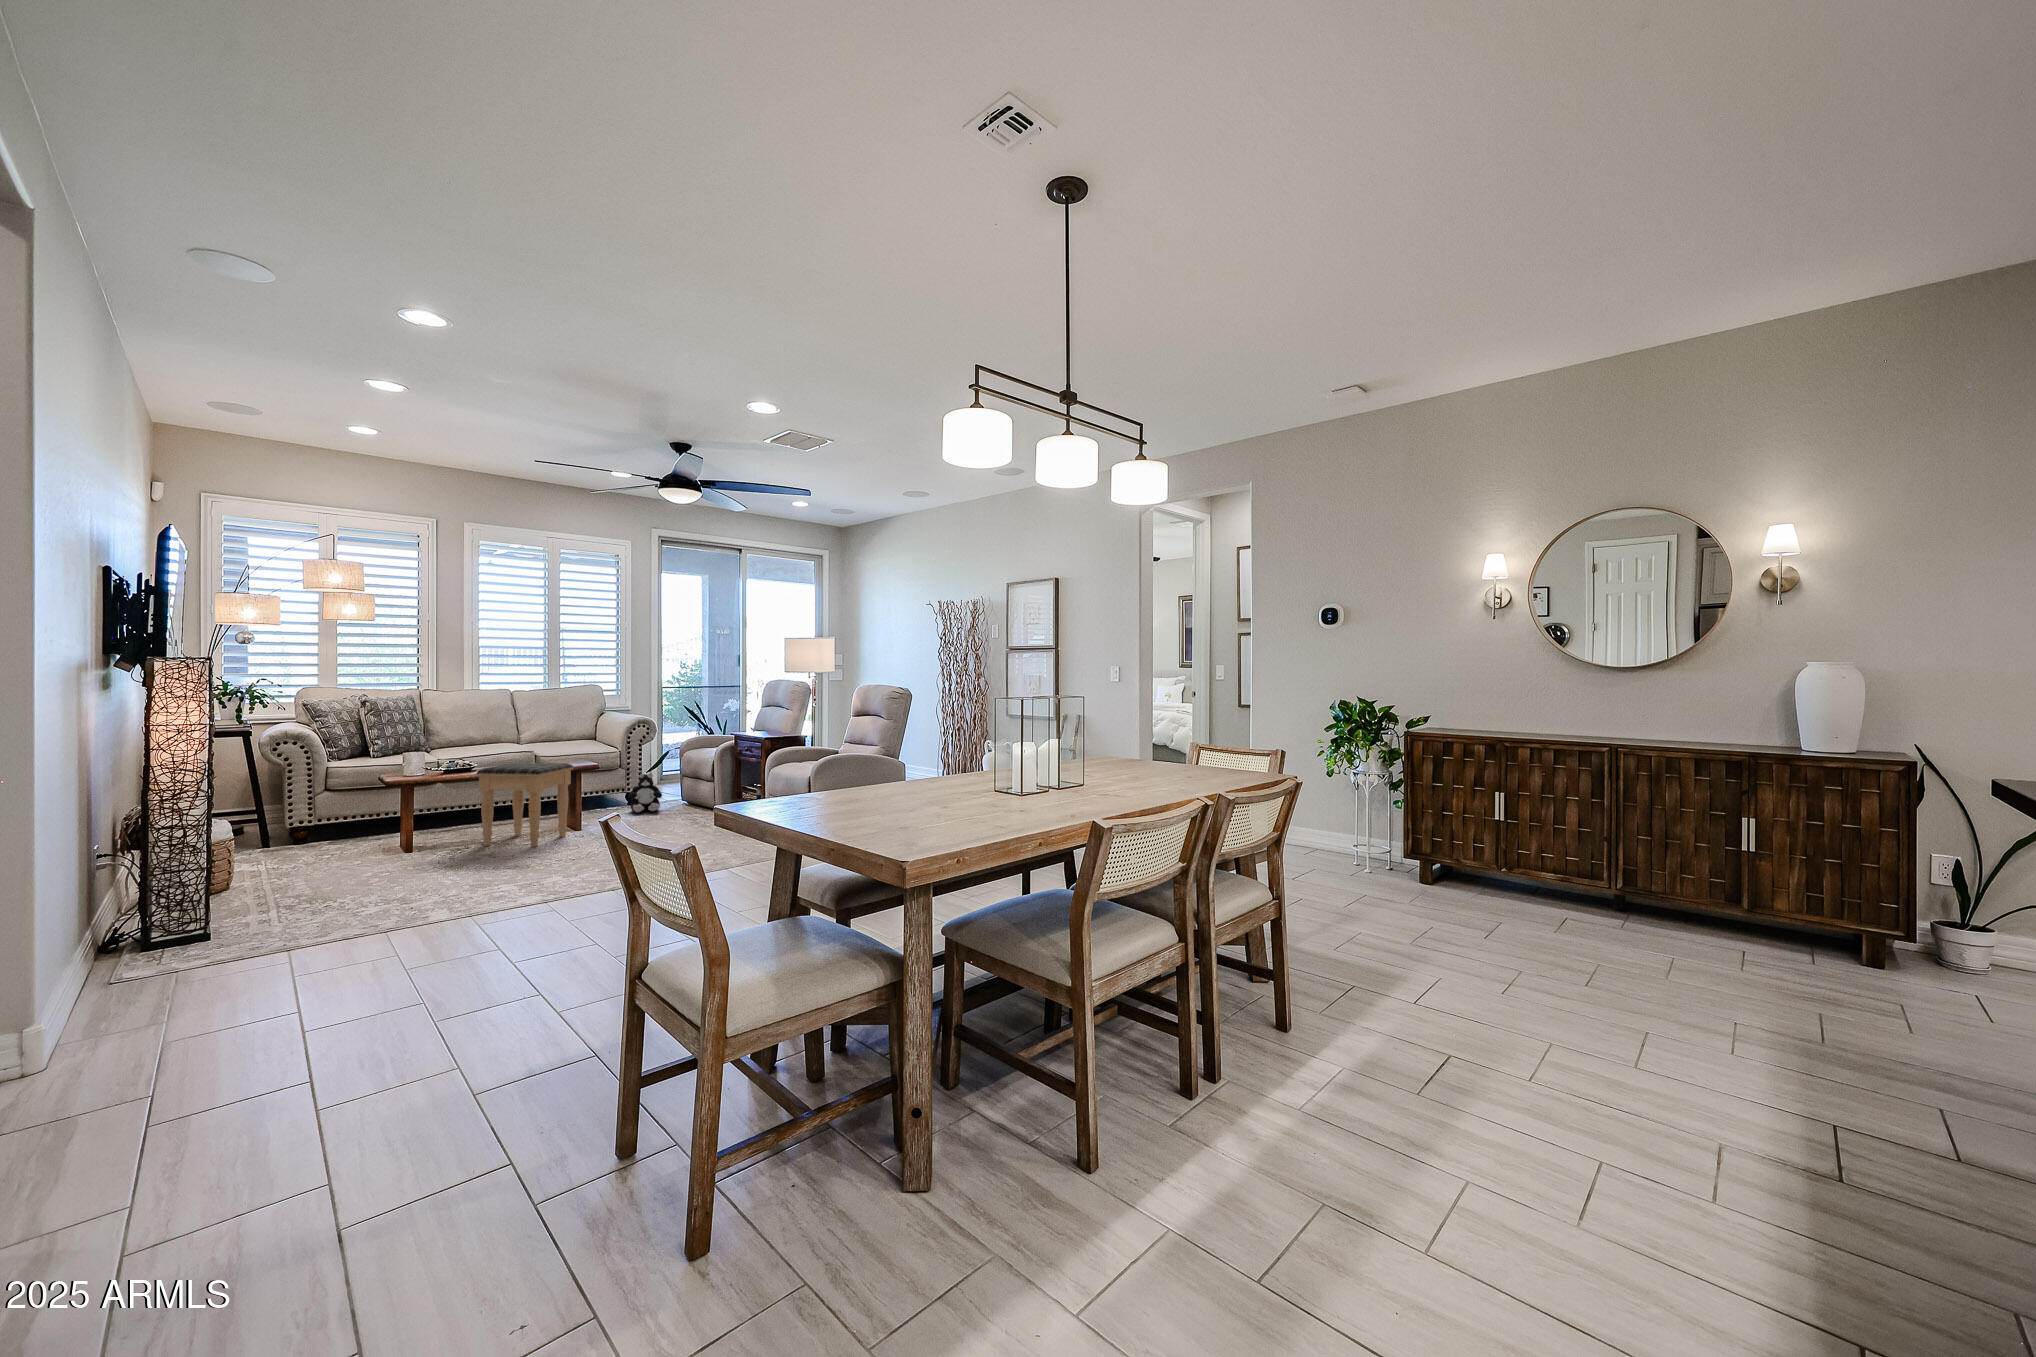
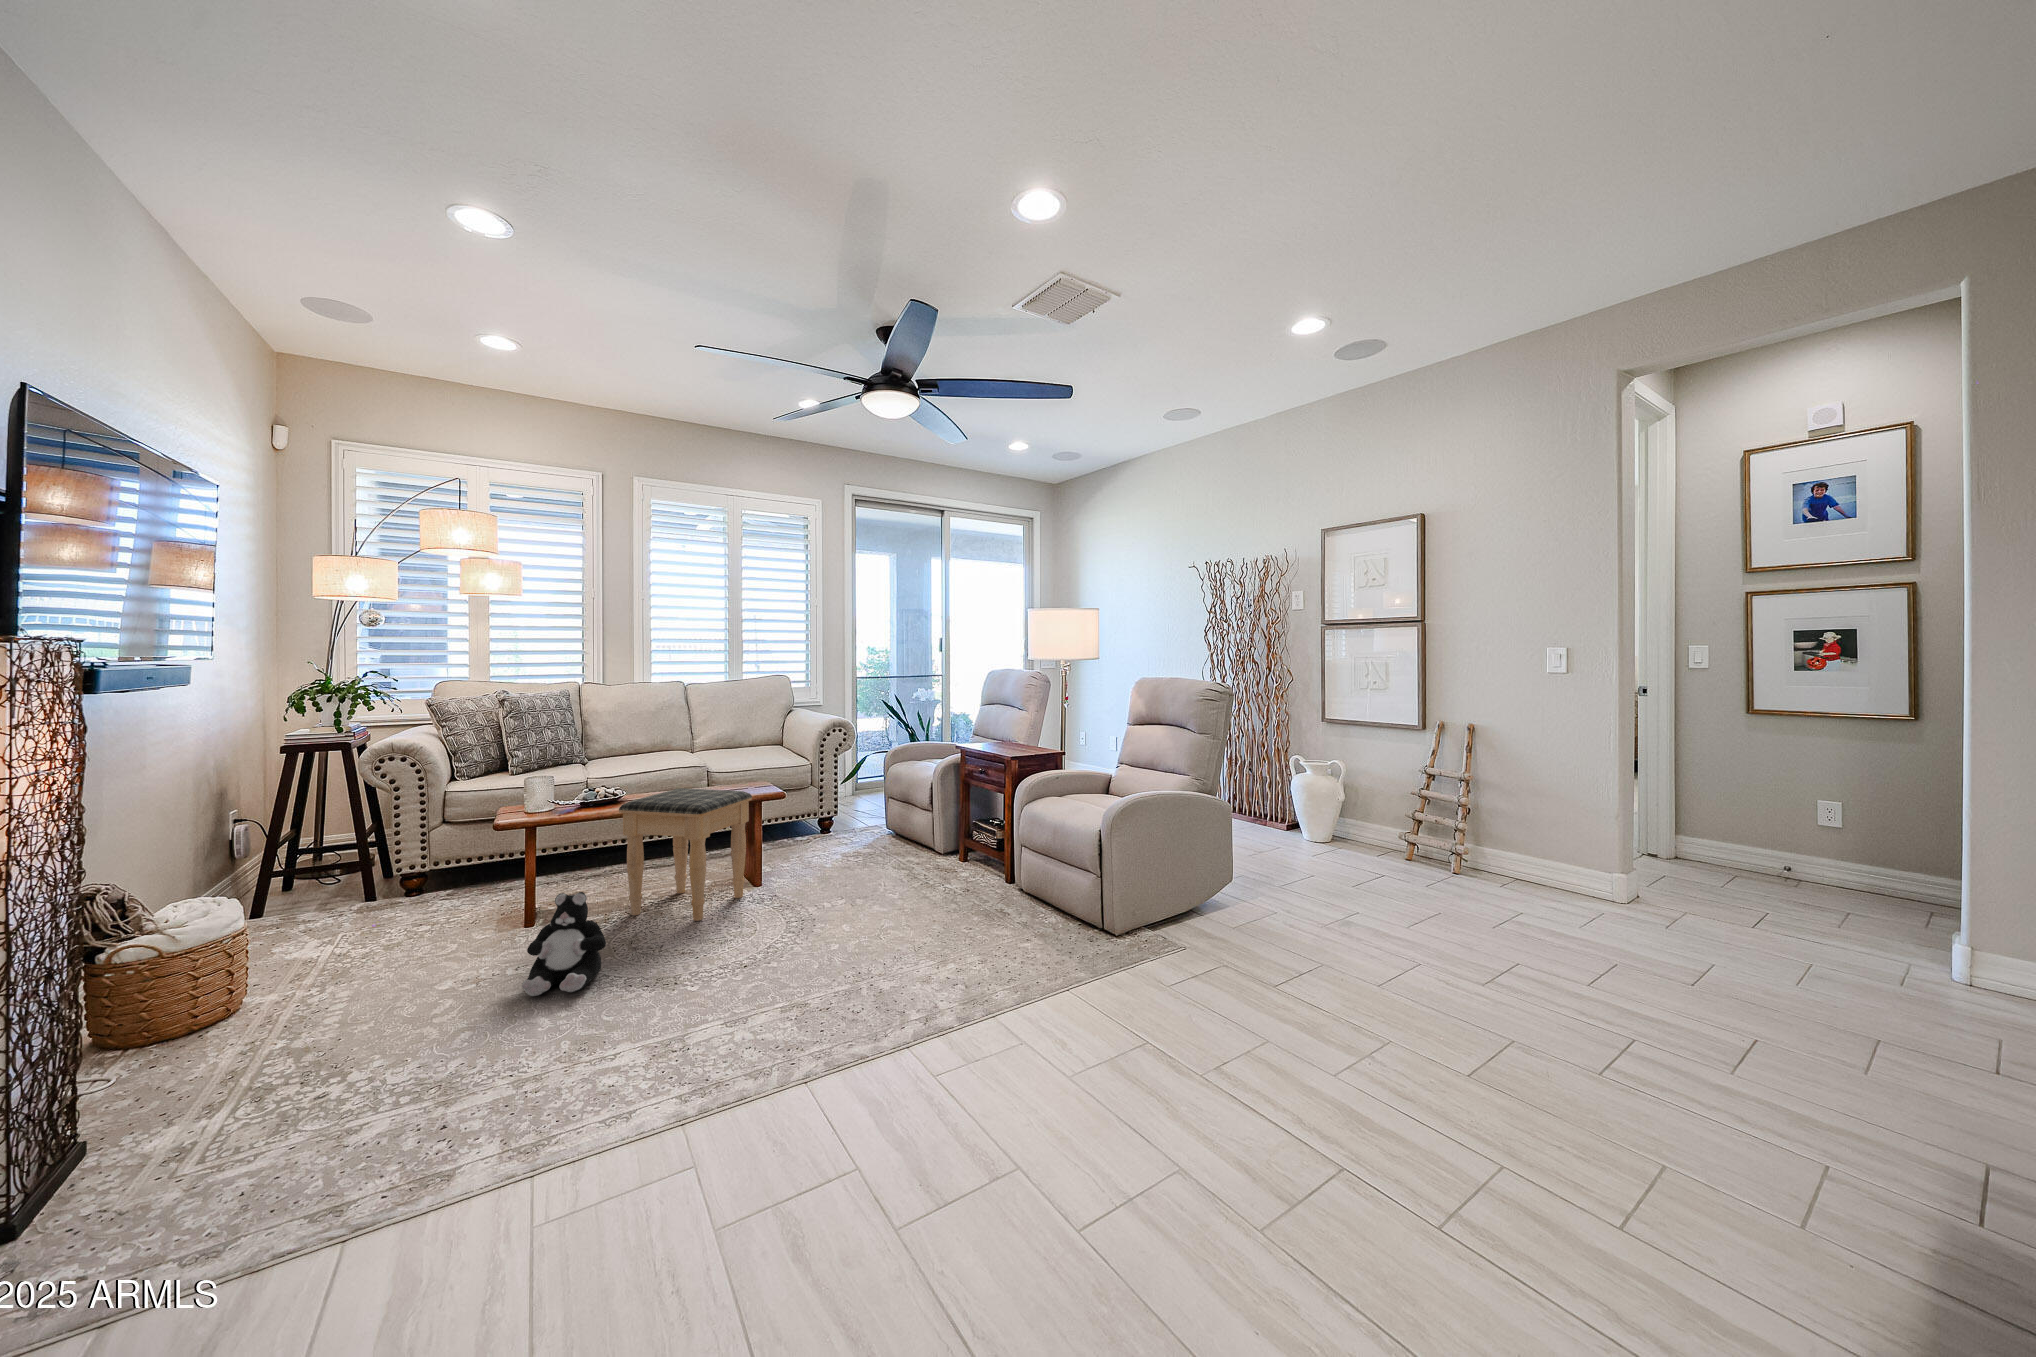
plush toy: present [628,773,662,813] -> present [522,892,606,996]

